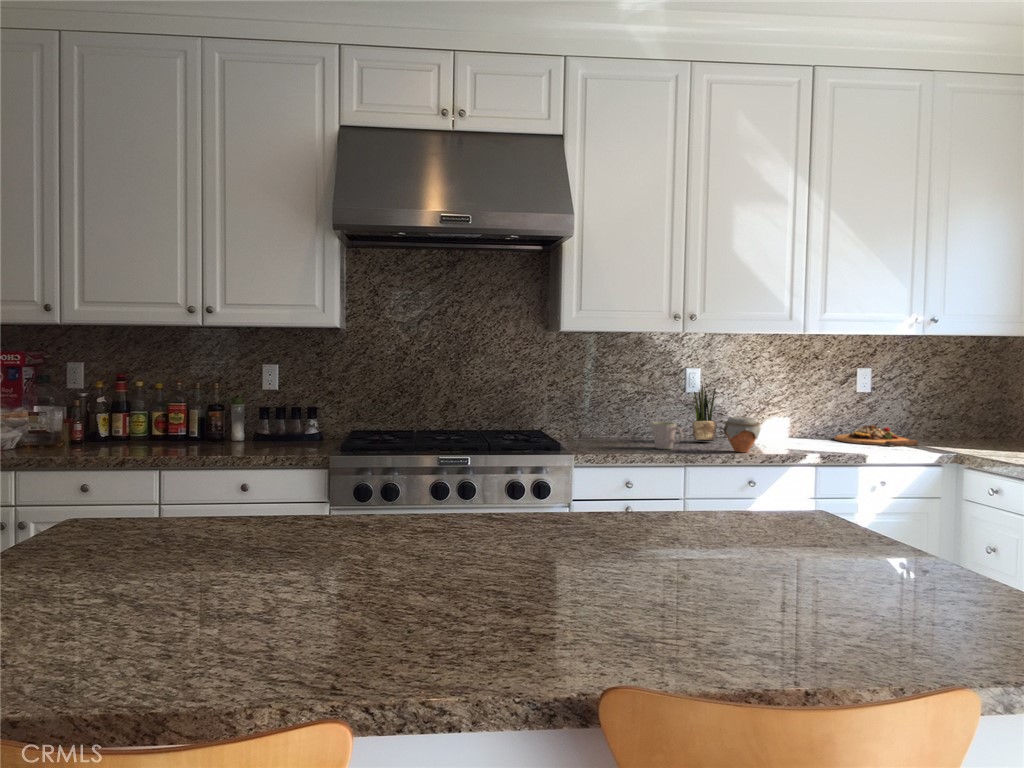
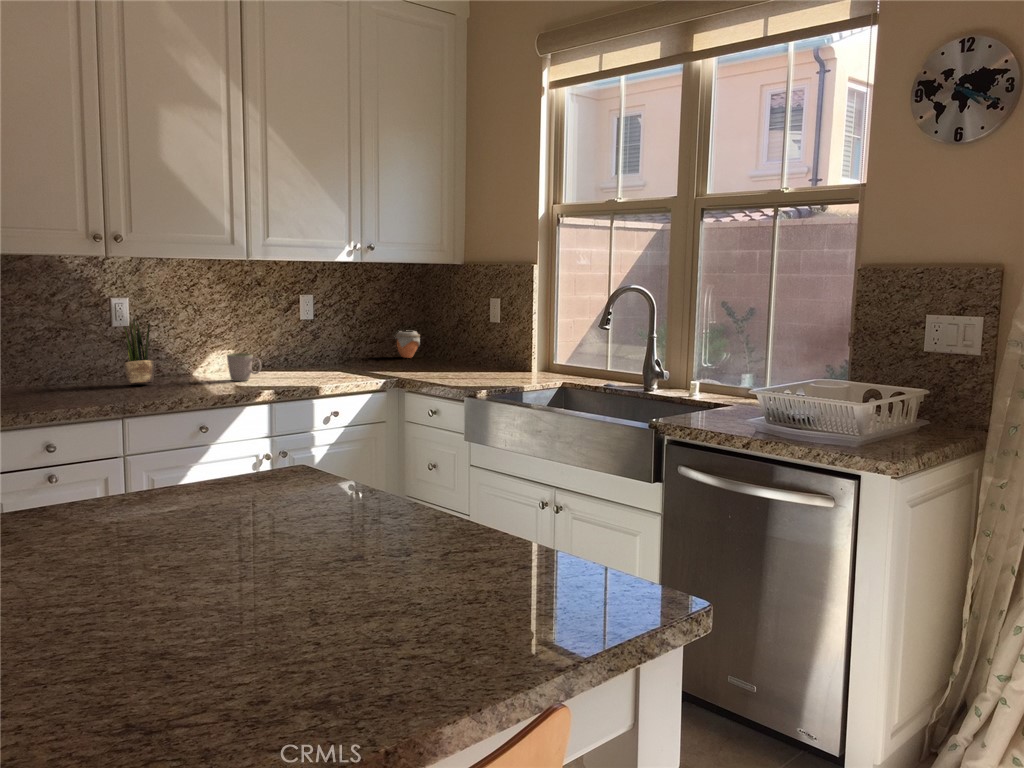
jar: present [723,417,760,452] -> present [394,331,420,358]
mug: present [652,422,683,449] -> present [227,353,261,381]
cutting board: present [834,425,918,446] -> none [281,353,362,375]

